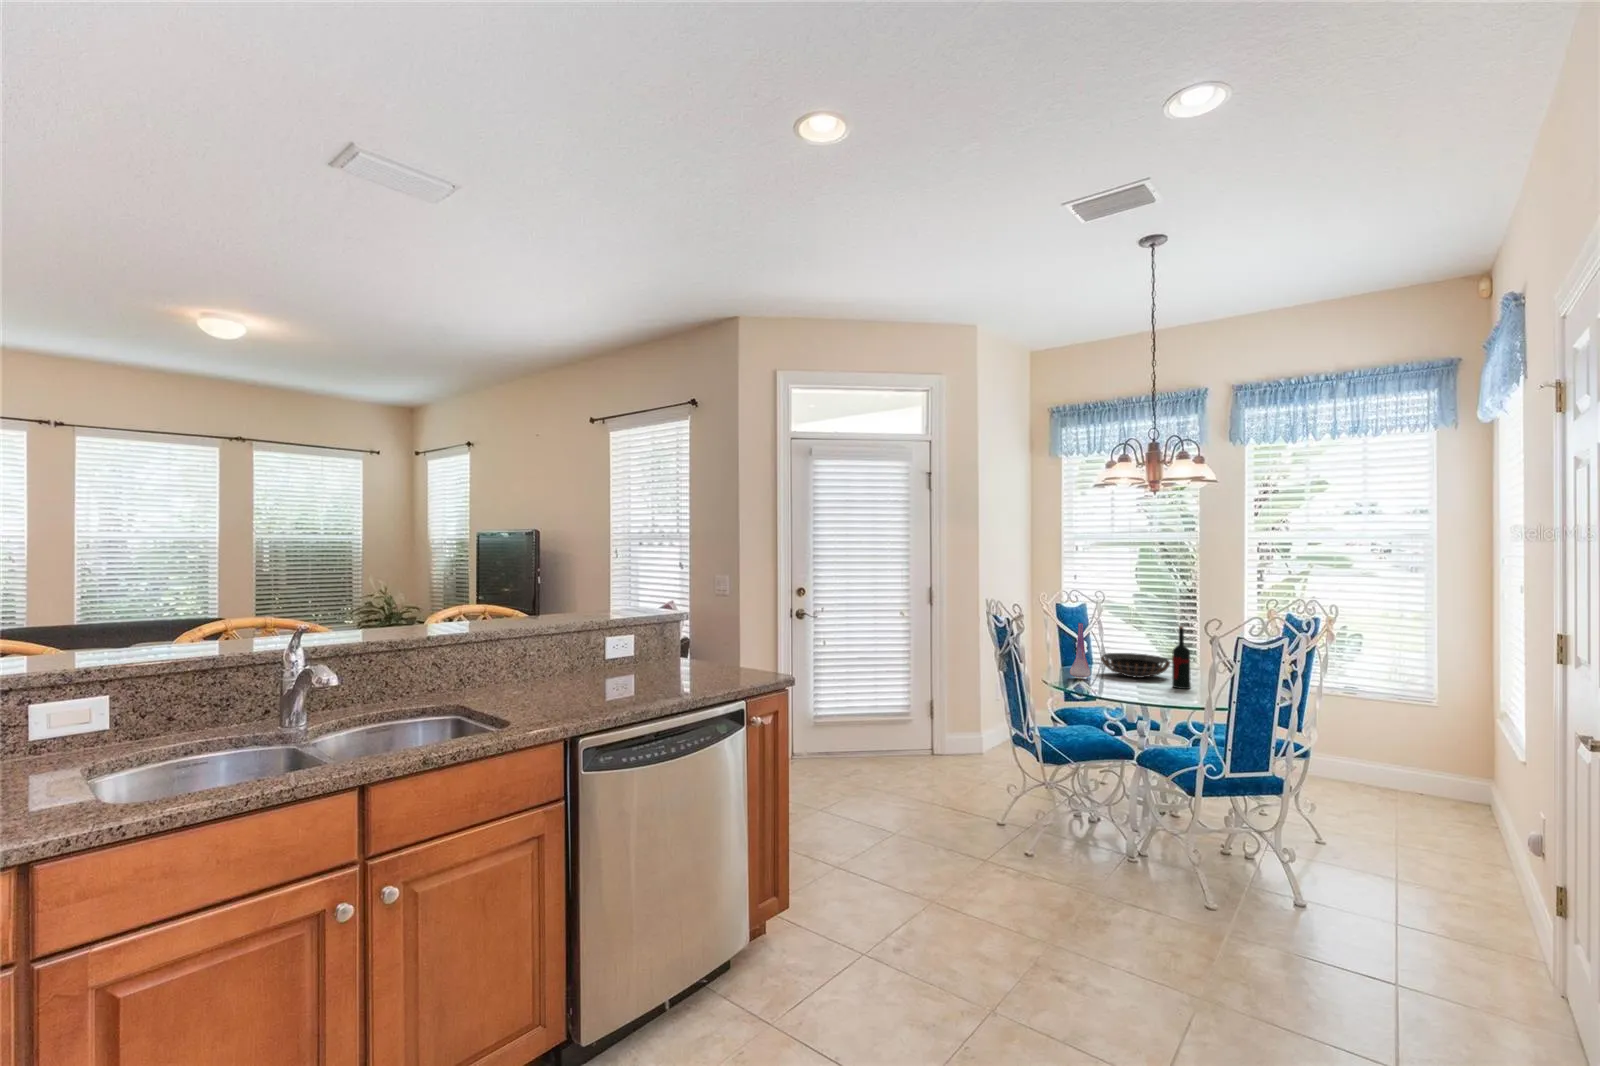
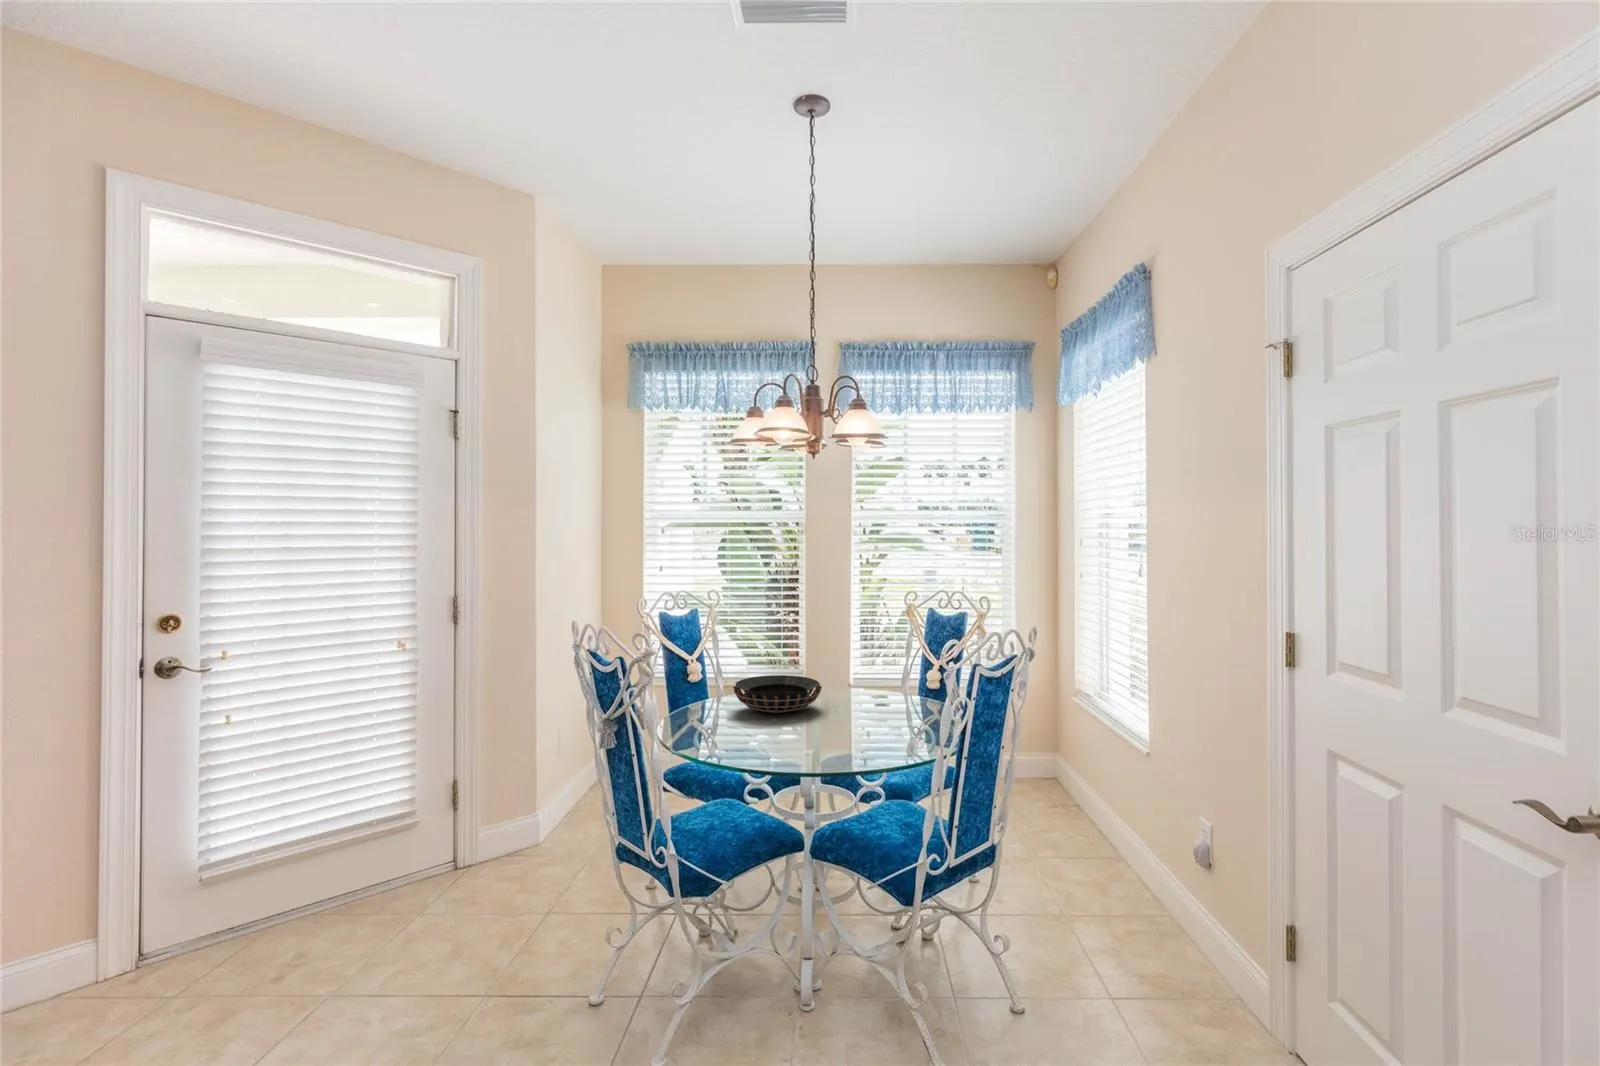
vase: present [1070,623,1090,678] -> none [697,643,731,730]
wine bottle: present [1172,626,1191,689] -> none [842,638,864,727]

